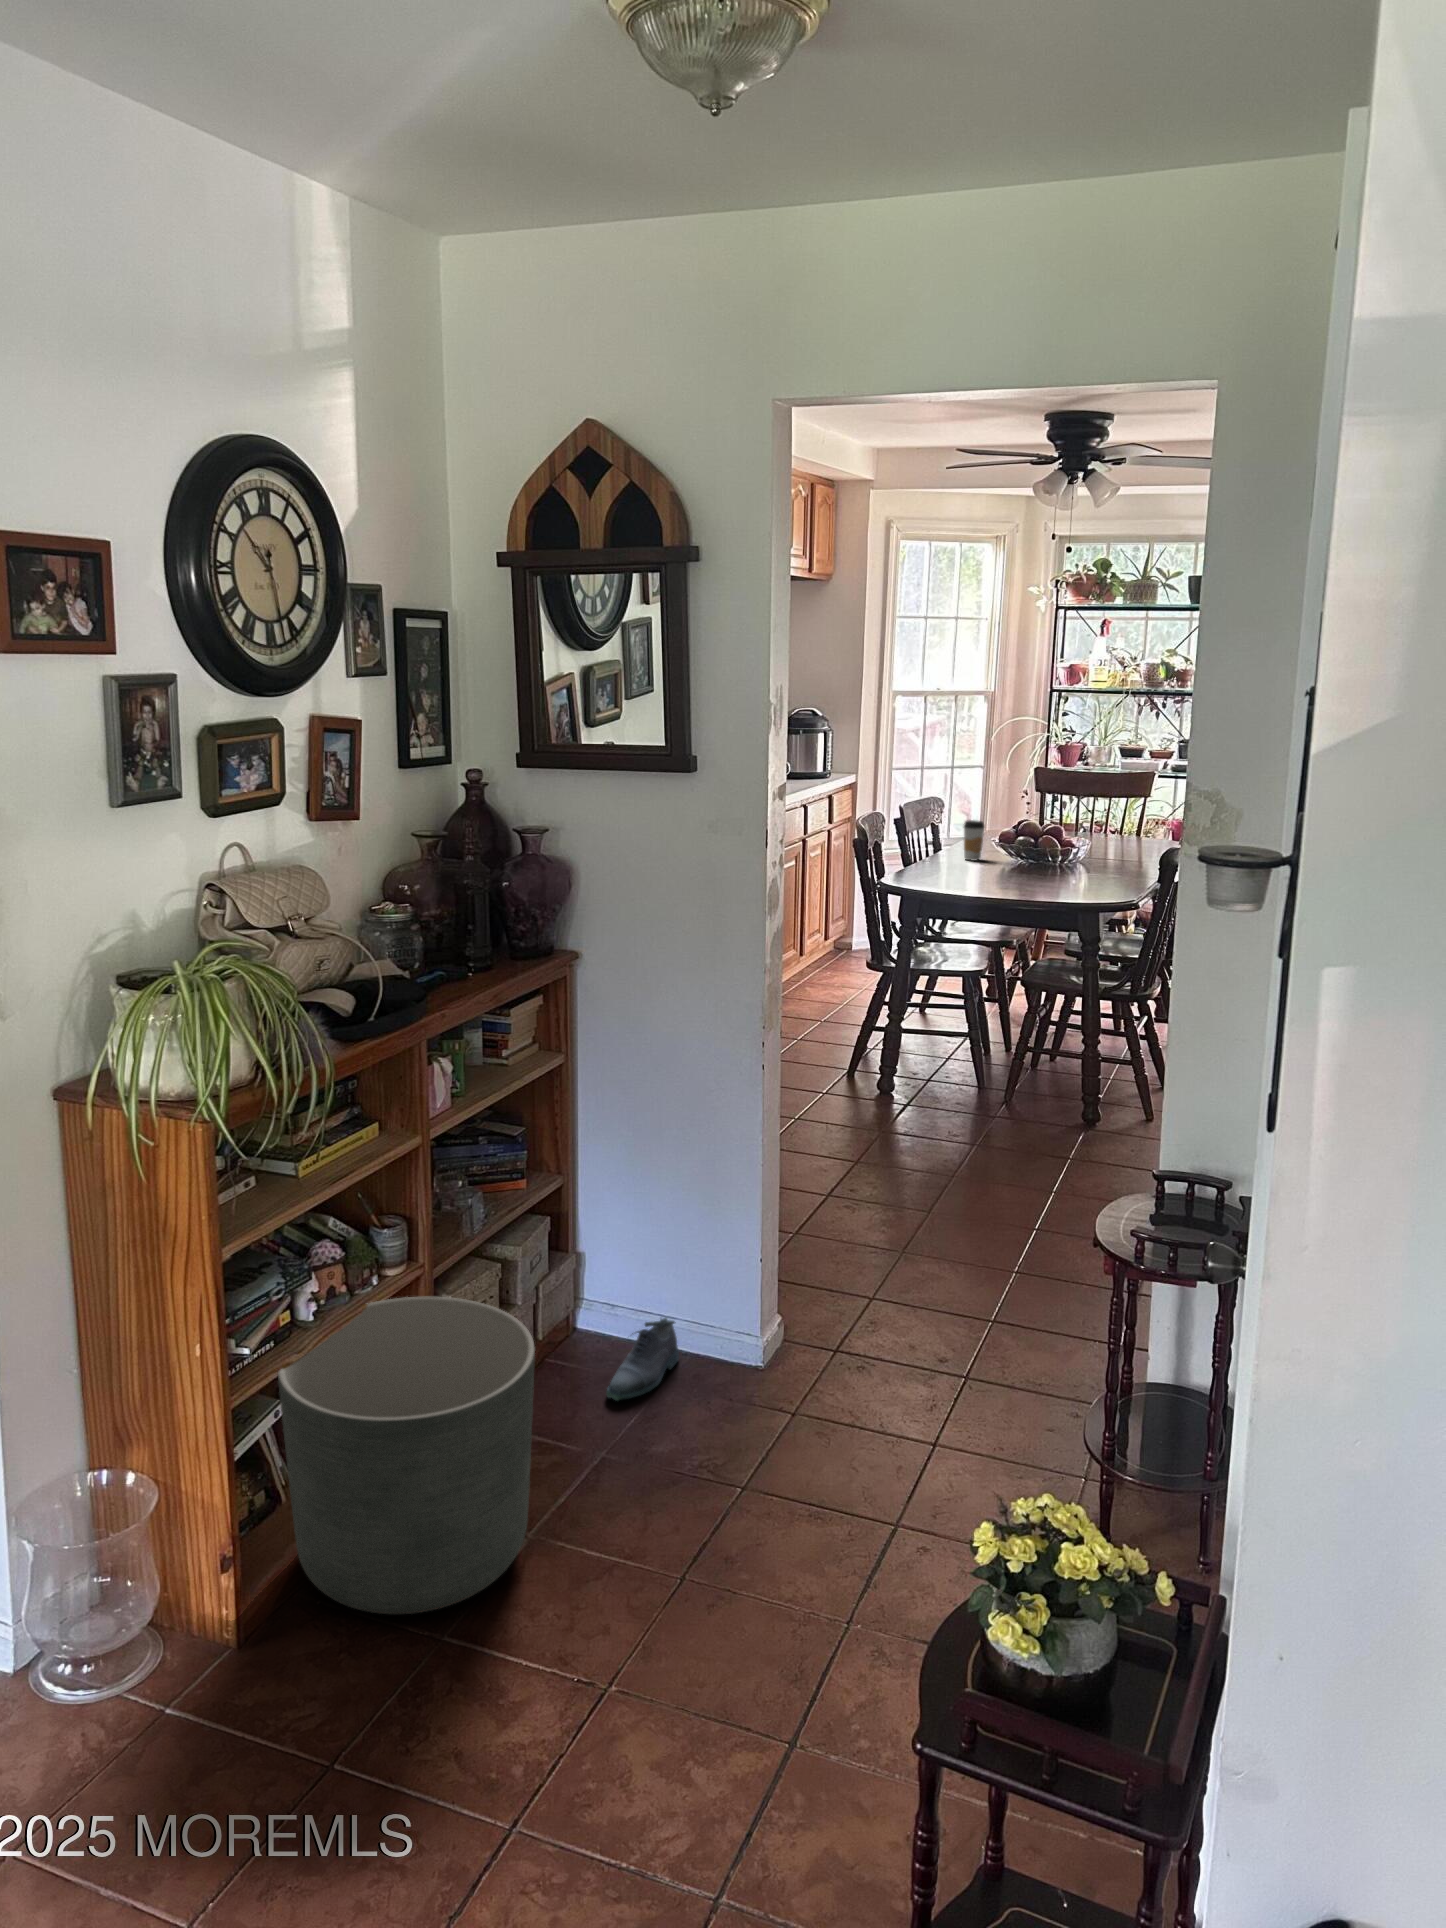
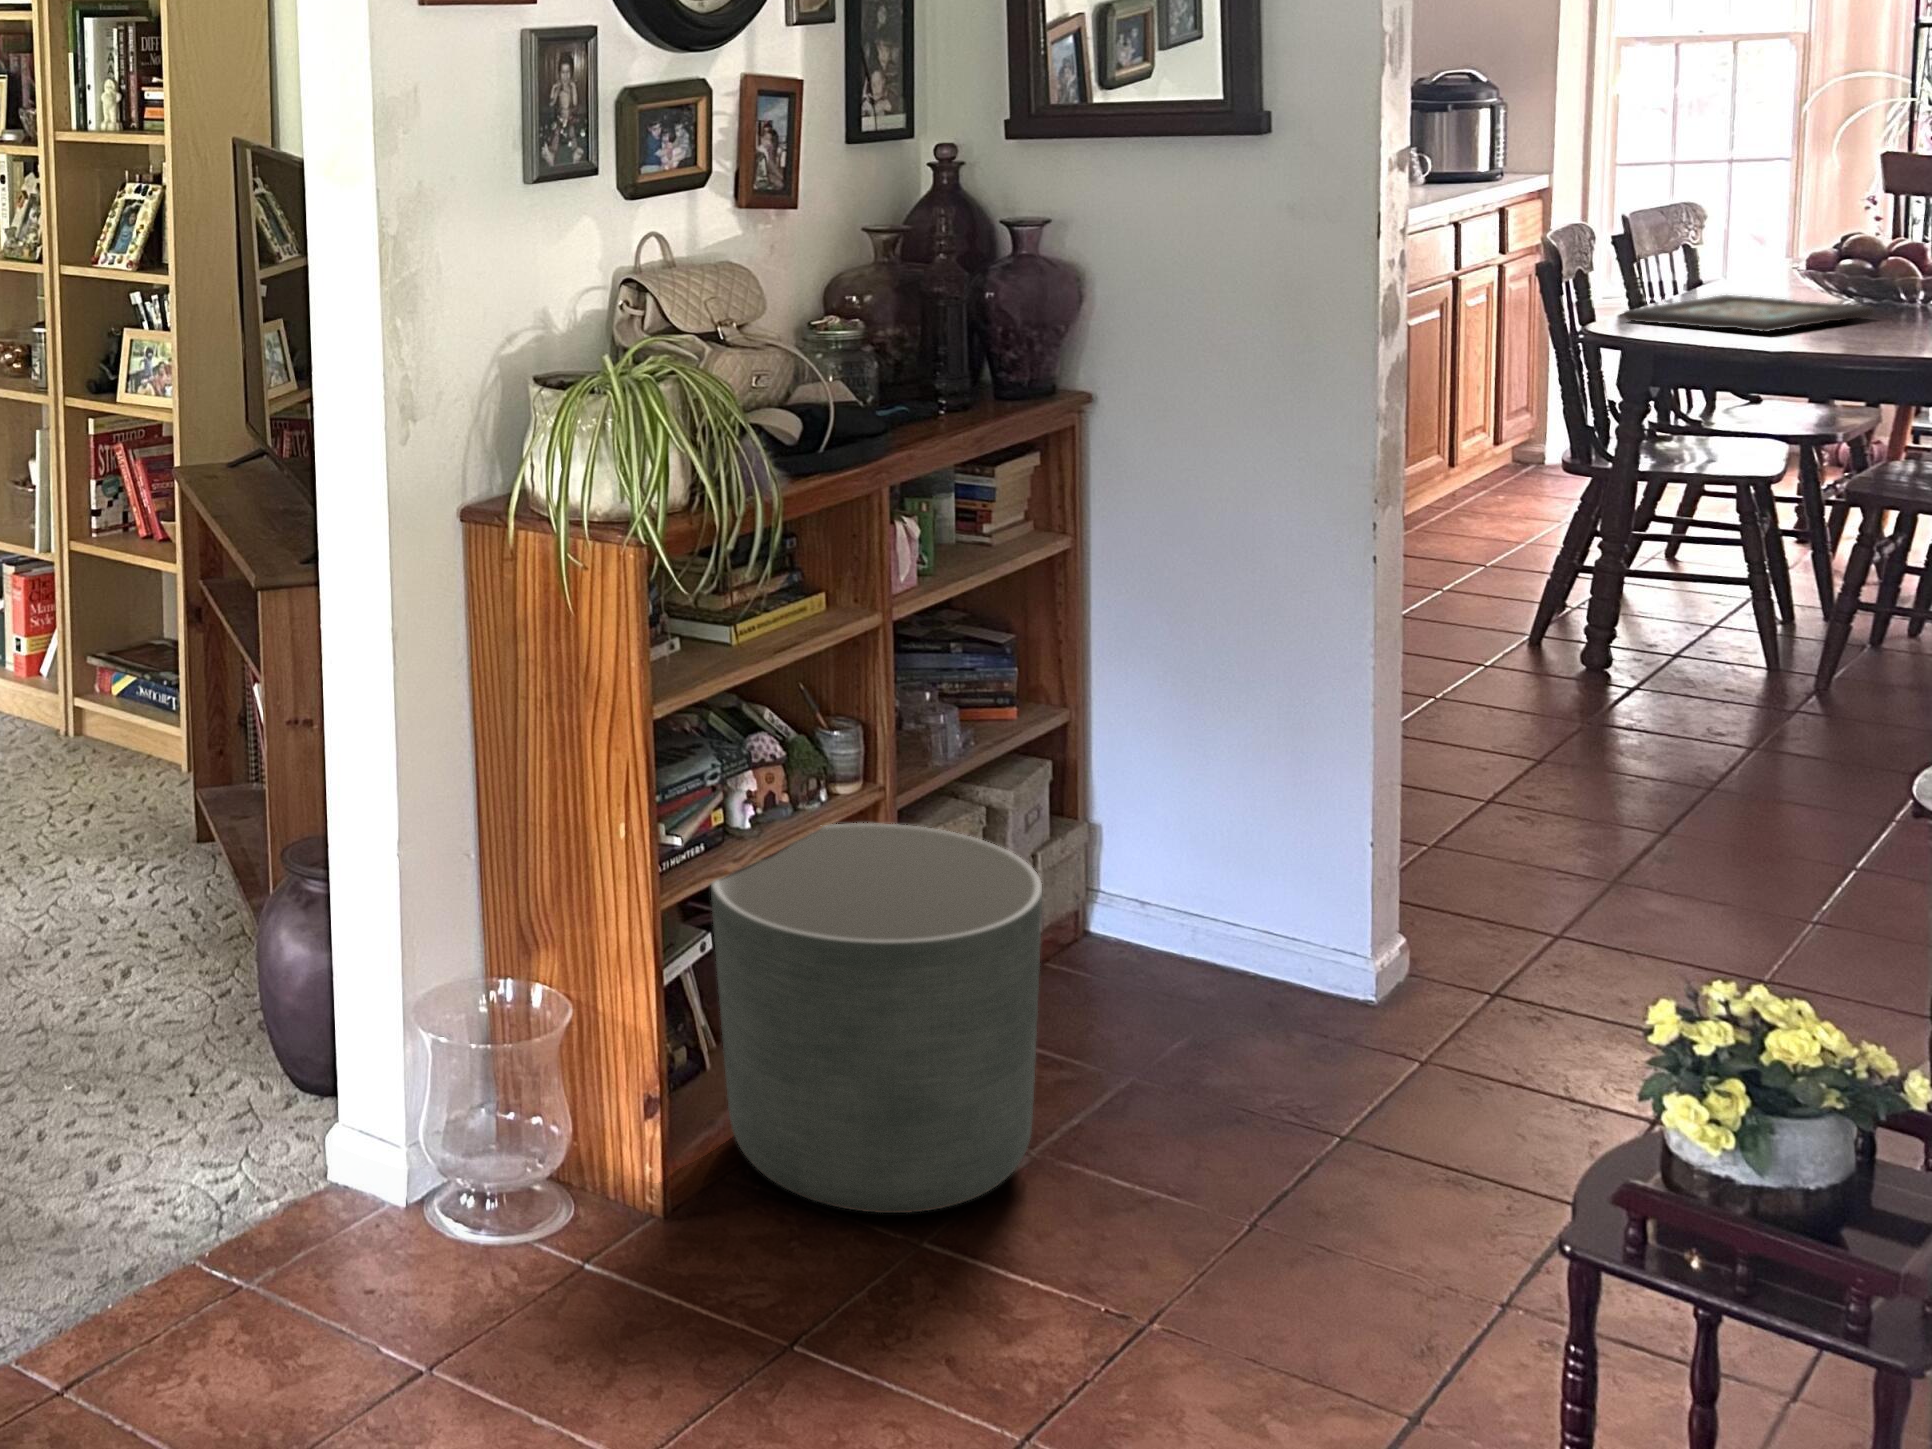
coffee cup: present [964,820,984,861] -> none [1734,234,1773,299]
decorative tray: none [904,859,1041,886] -> present [1624,295,1874,332]
shoe: present [606,1317,679,1401] -> none [1139,914,1247,1019]

